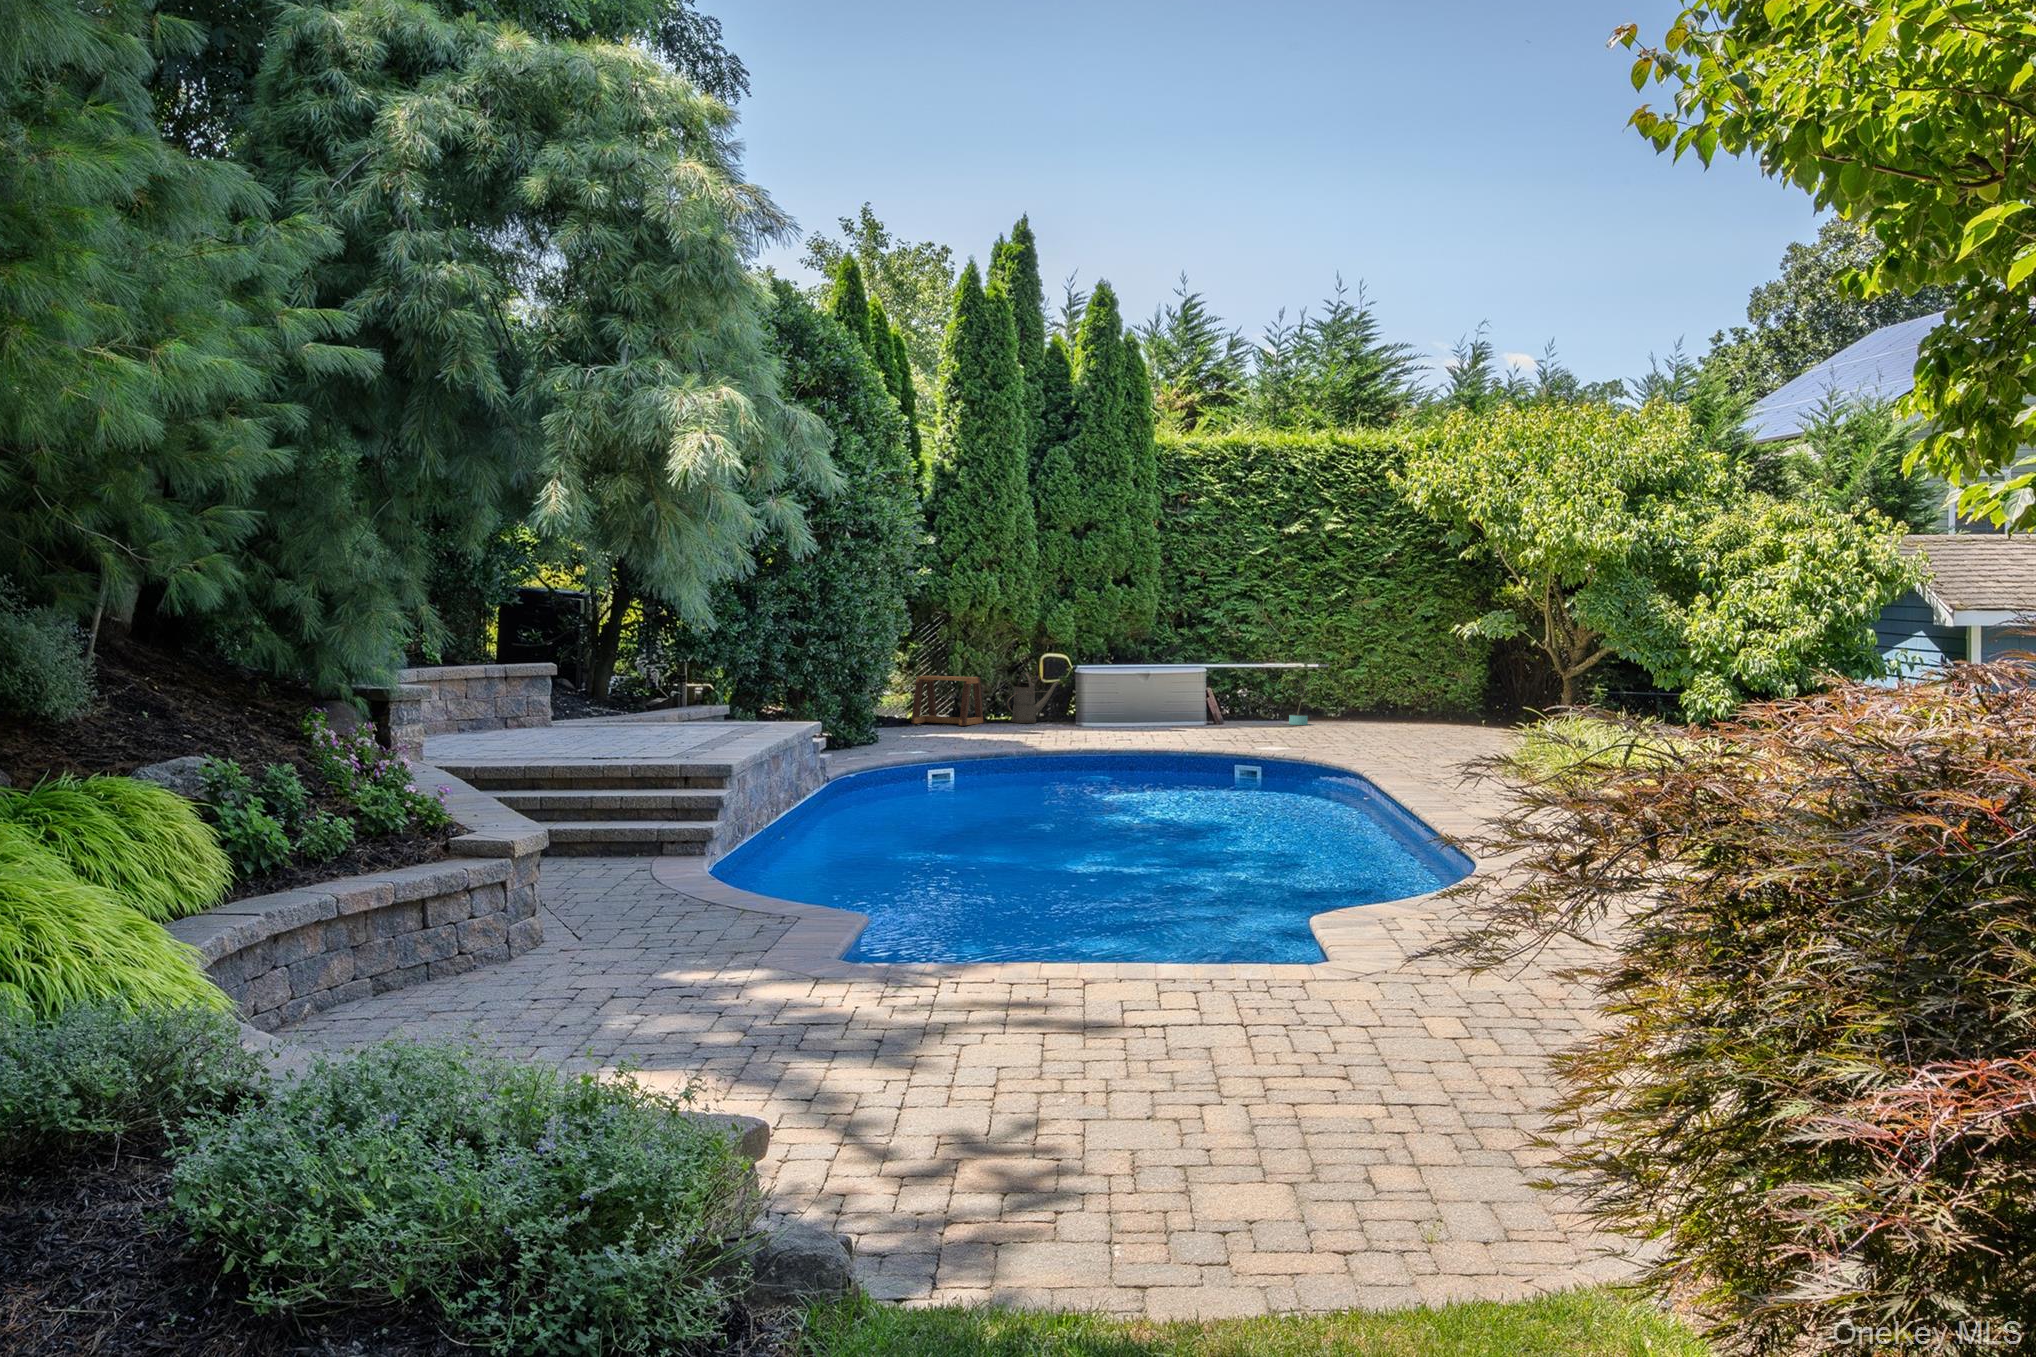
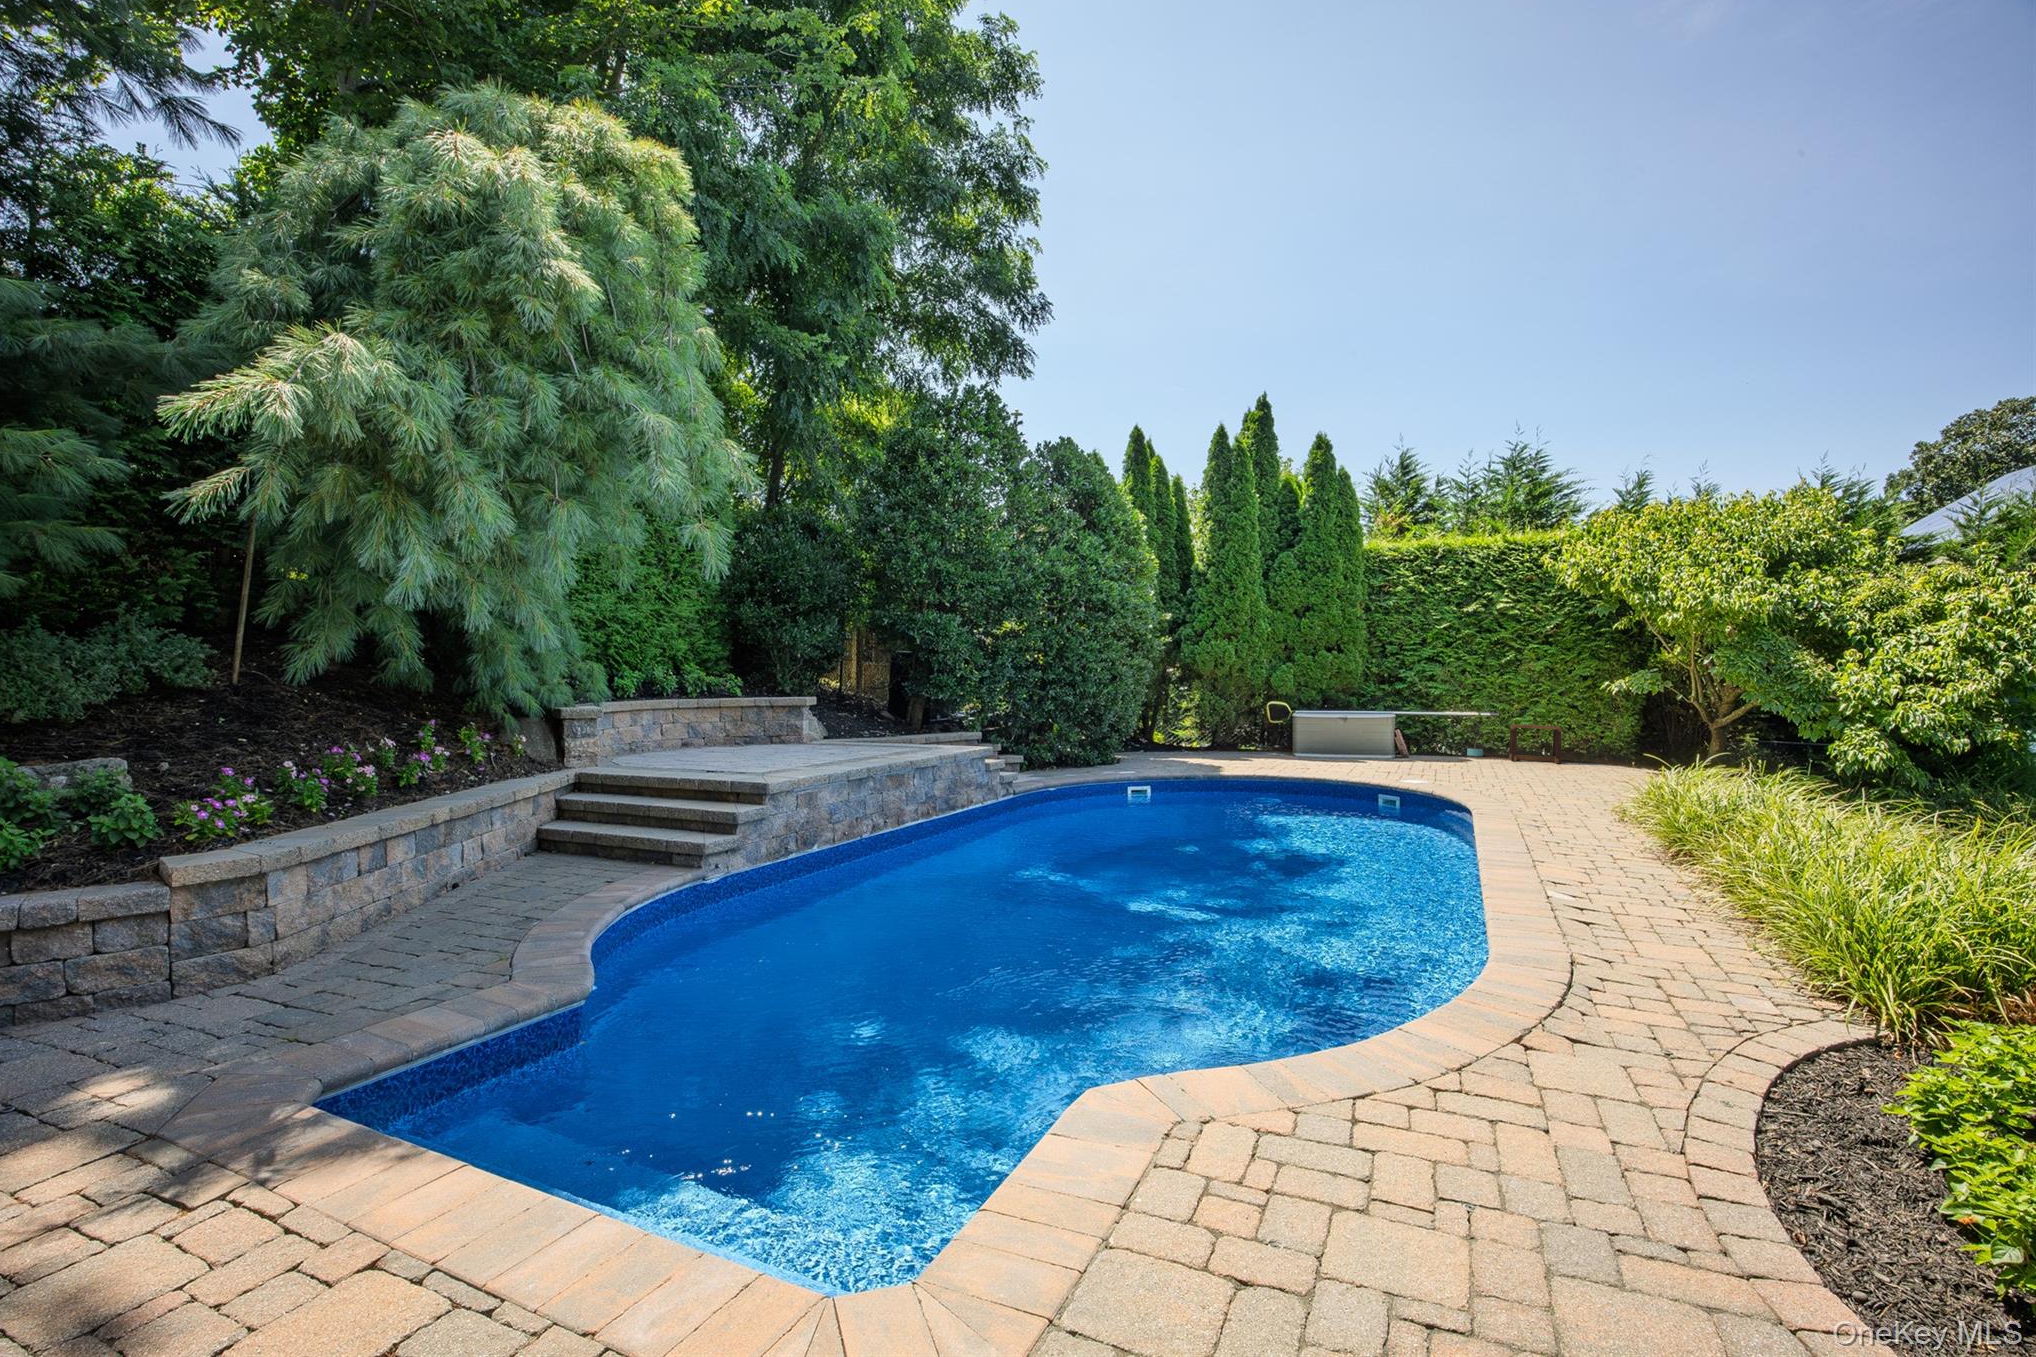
watering can: present [1007,673,1058,723] -> none [1243,713,1283,748]
stool: present [911,676,983,726] -> present [1509,724,1561,764]

